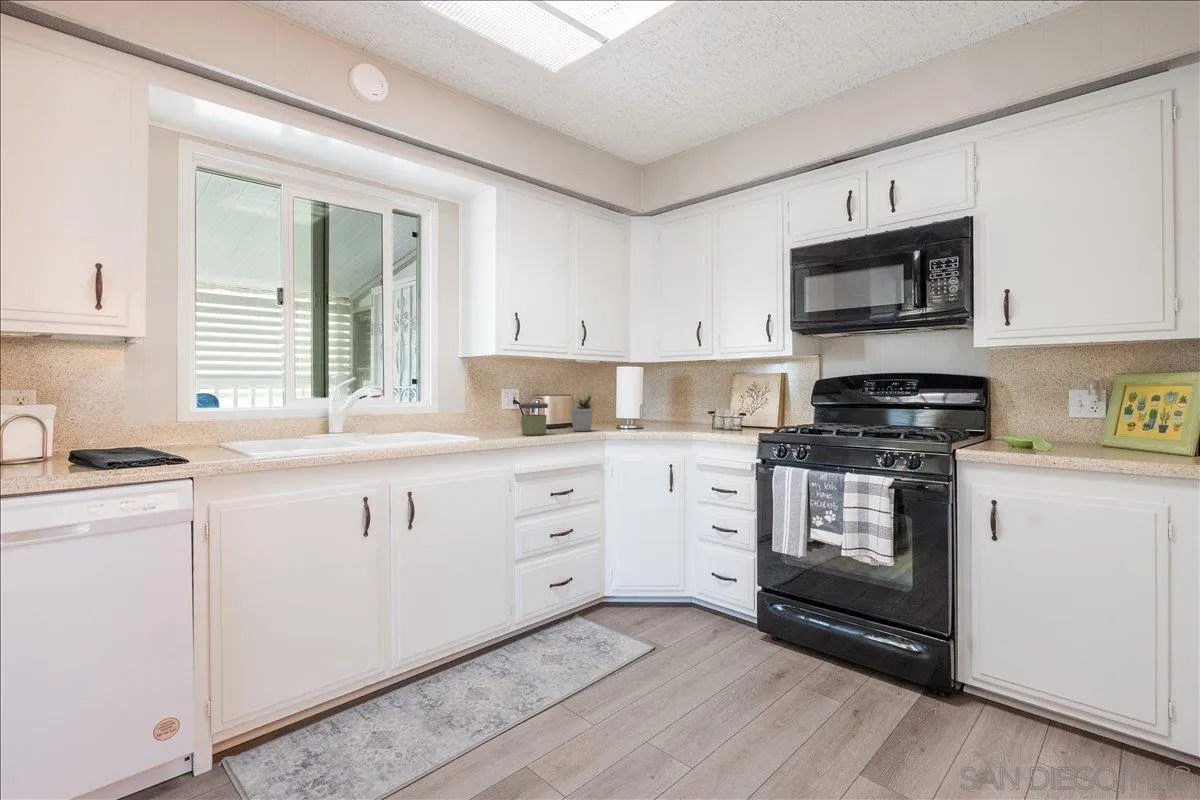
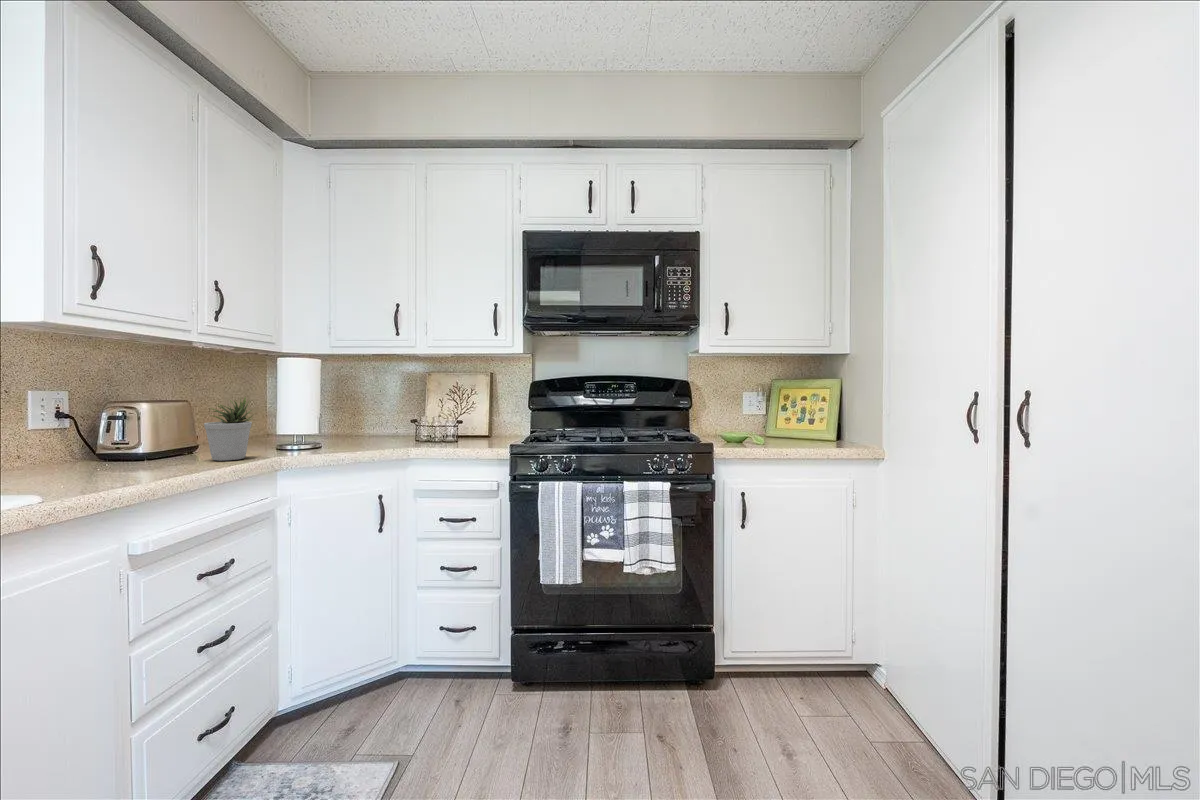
jar: present [519,403,548,435] -> none [110,416,177,477]

